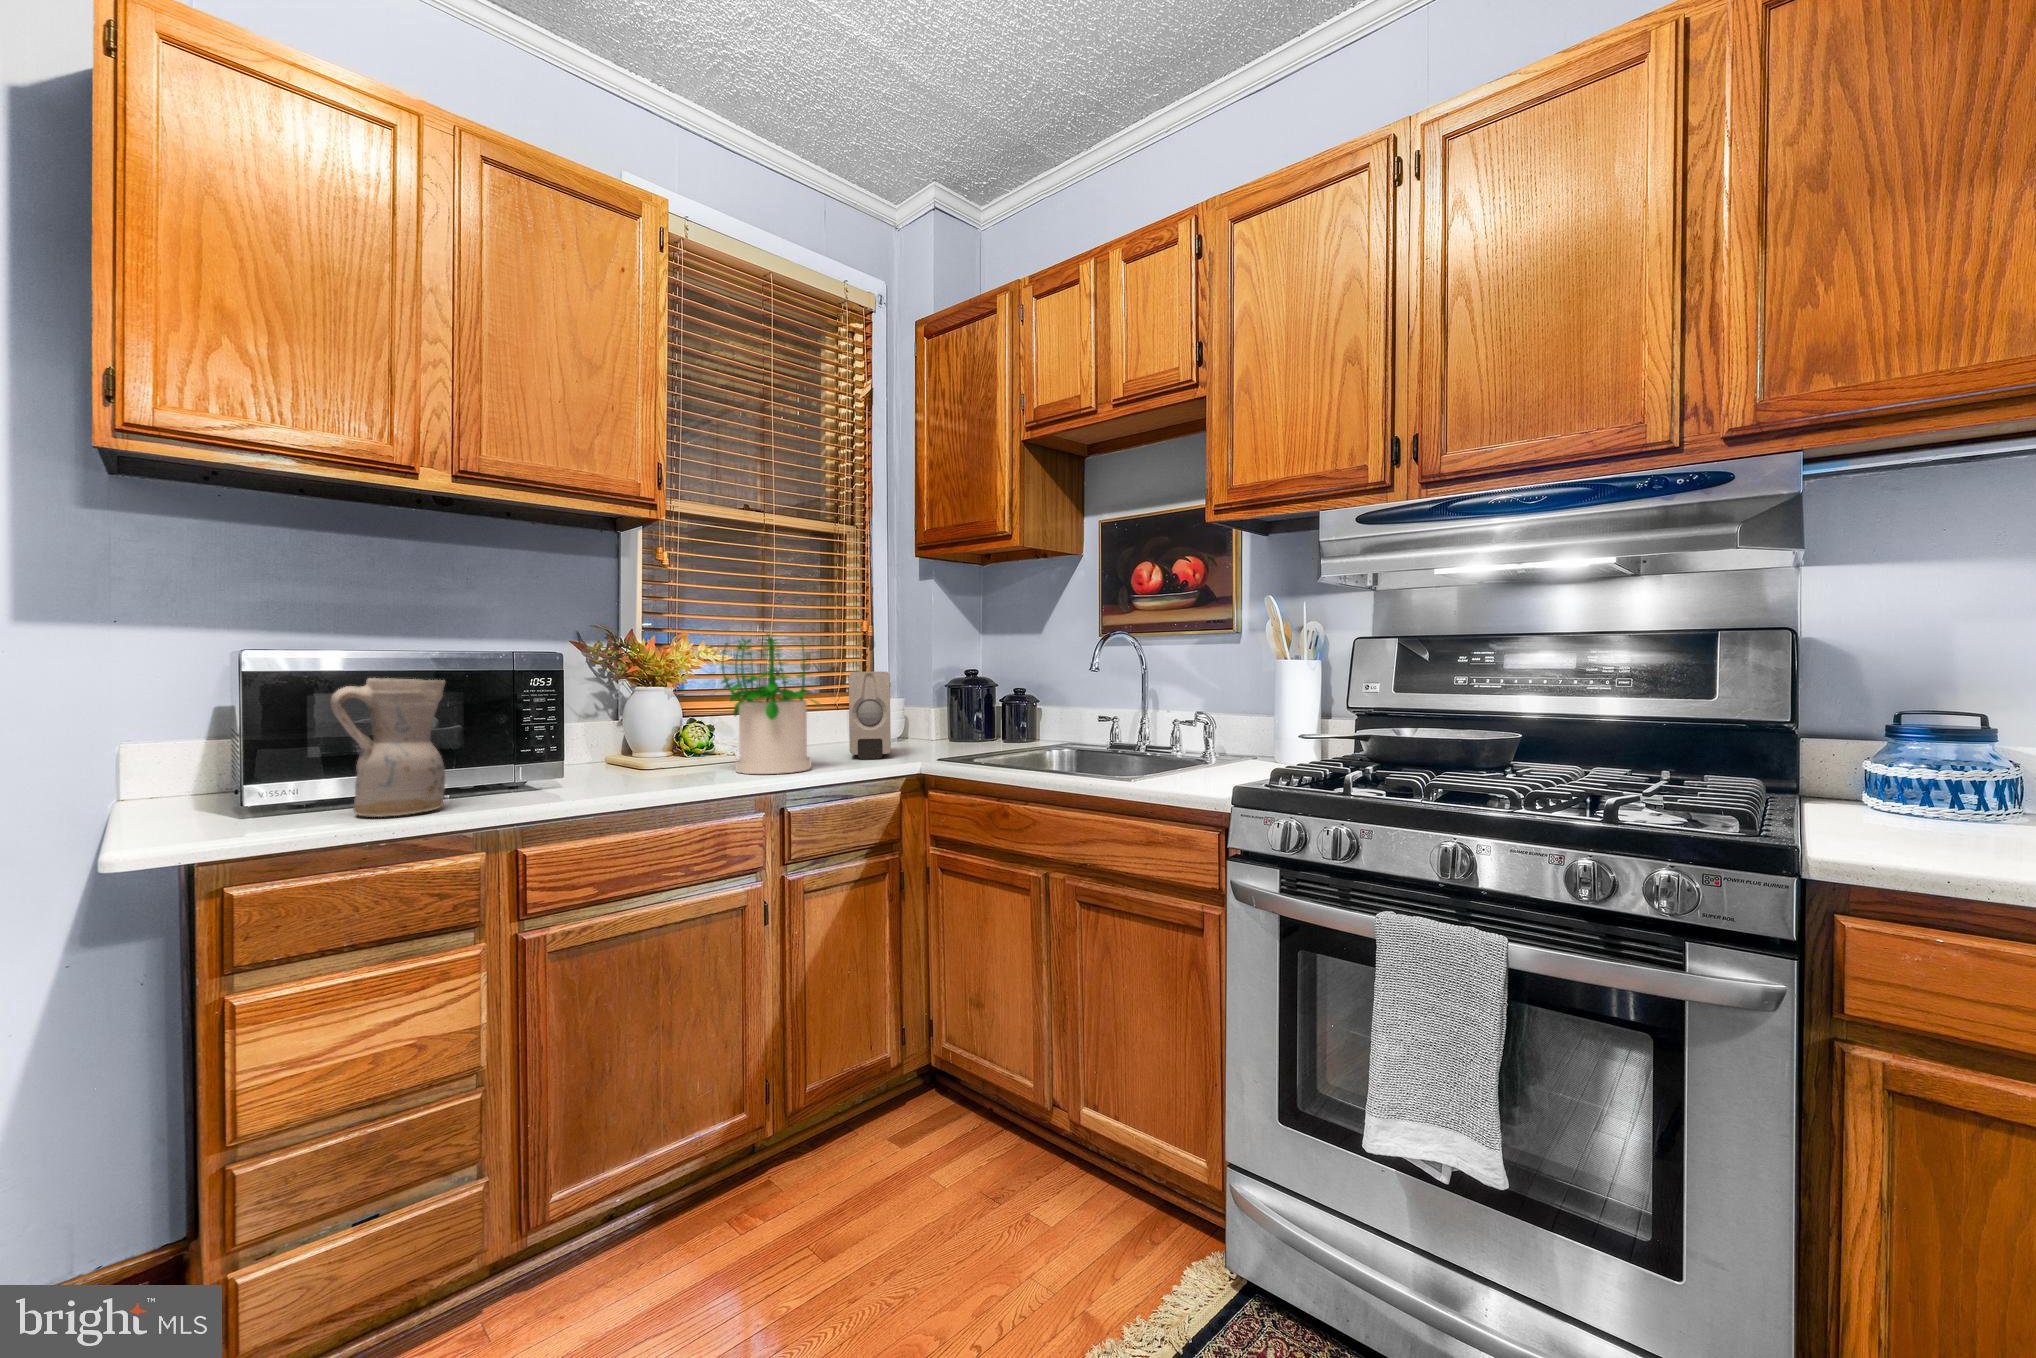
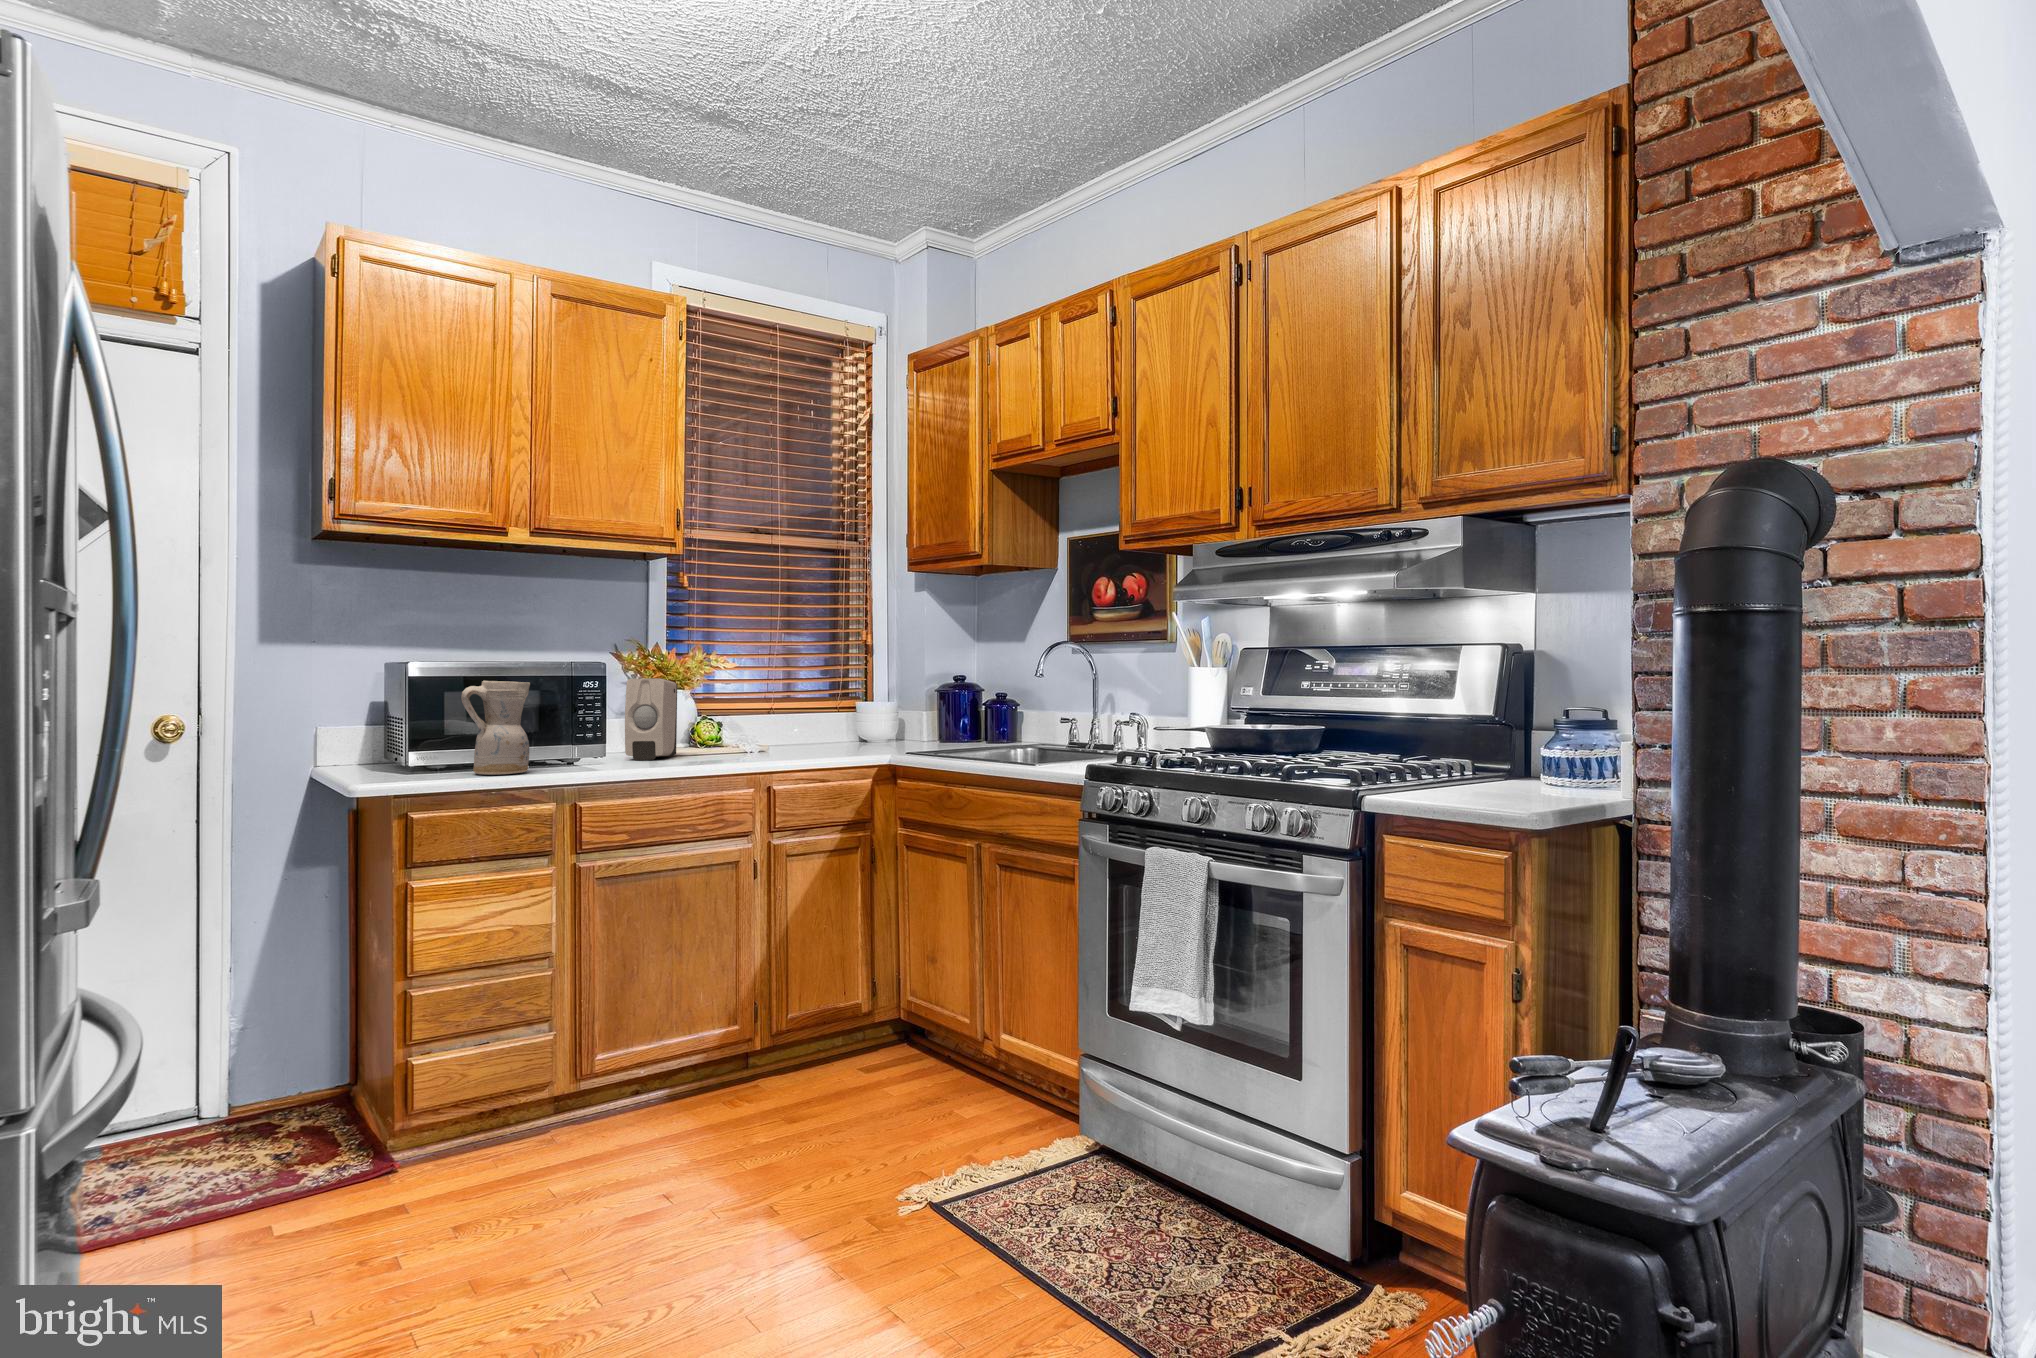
potted plant: present [711,634,823,774] -> none [713,646,806,760]
soap dispenser: present [849,671,891,759] -> present [625,678,677,760]

